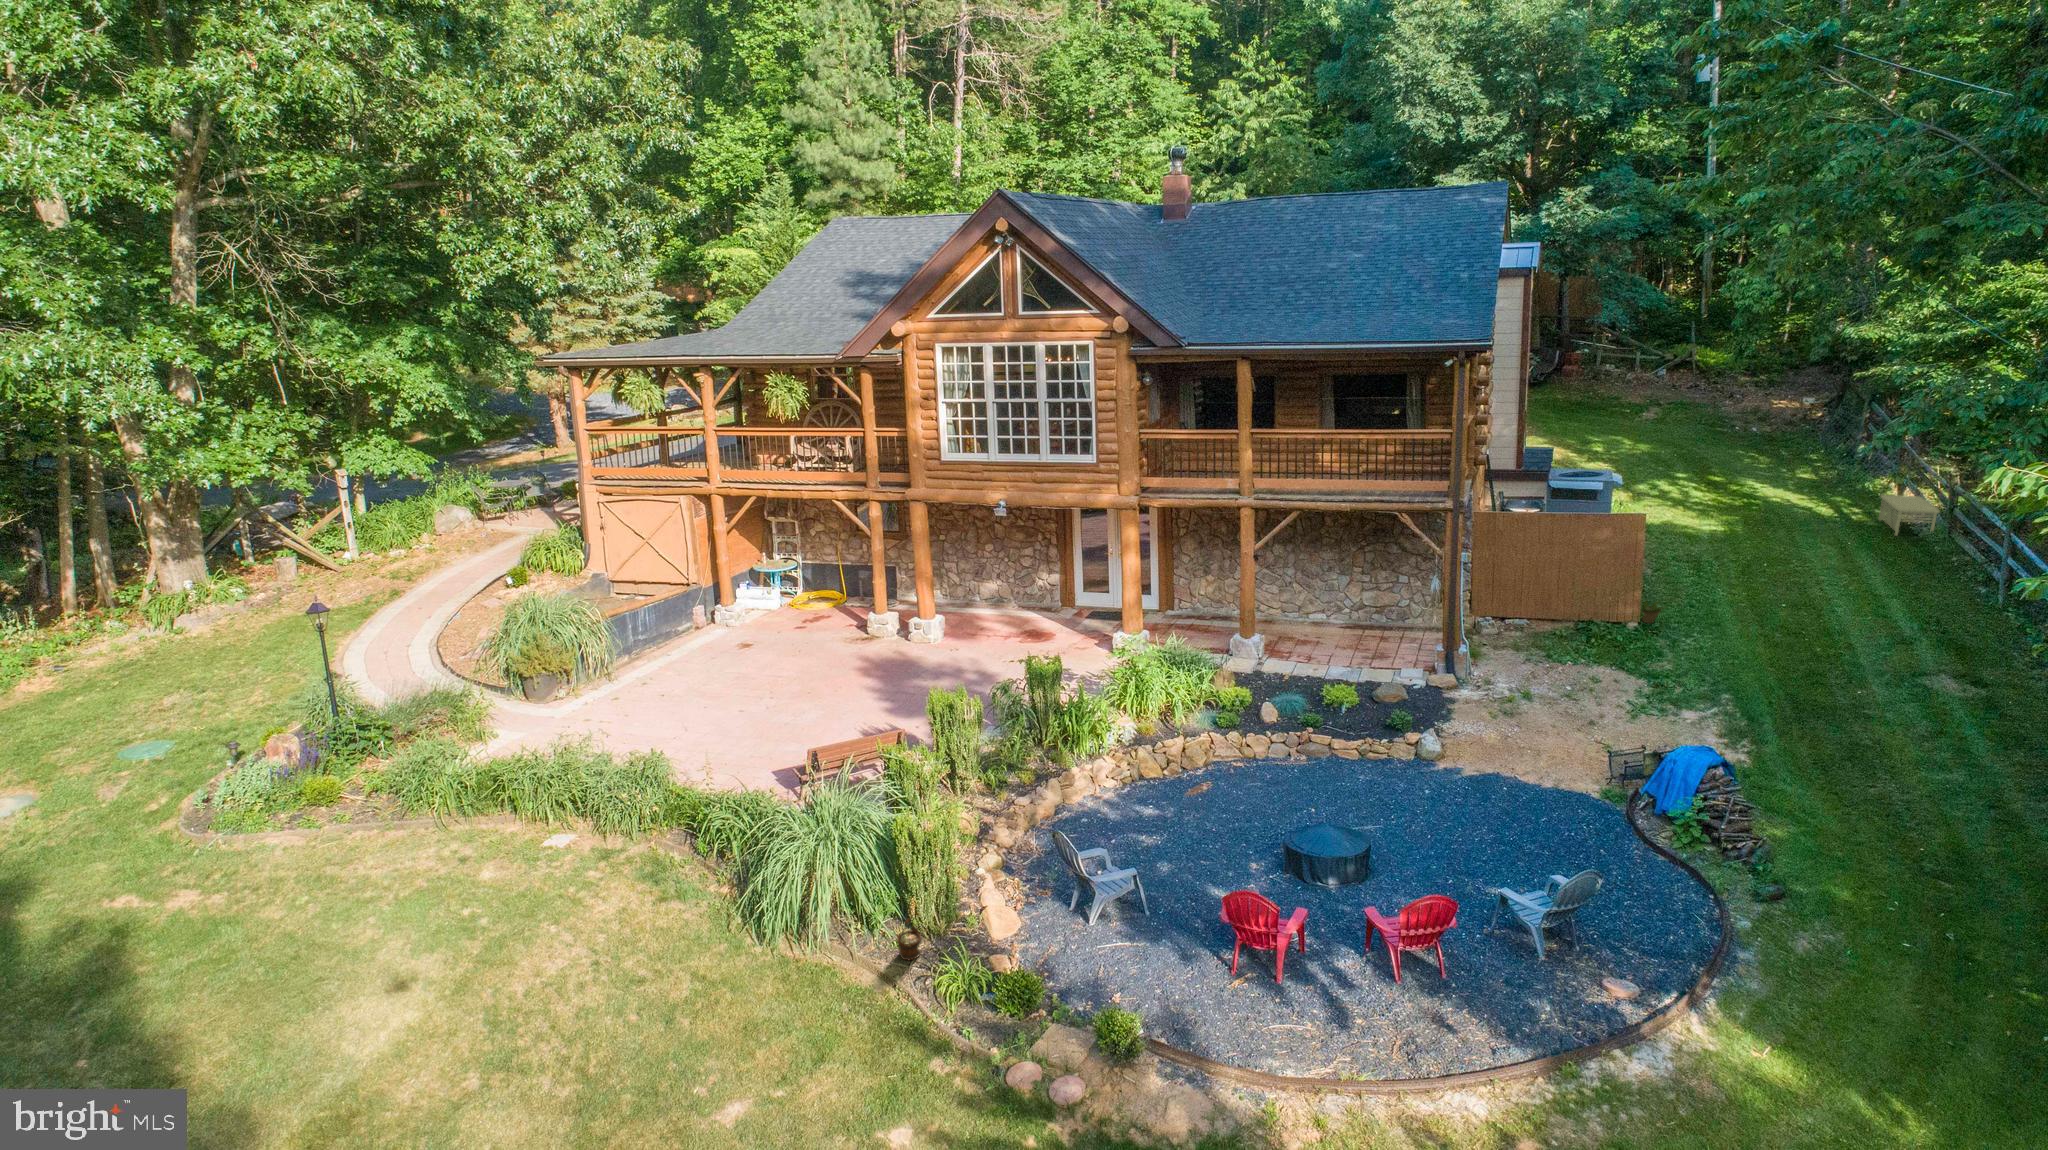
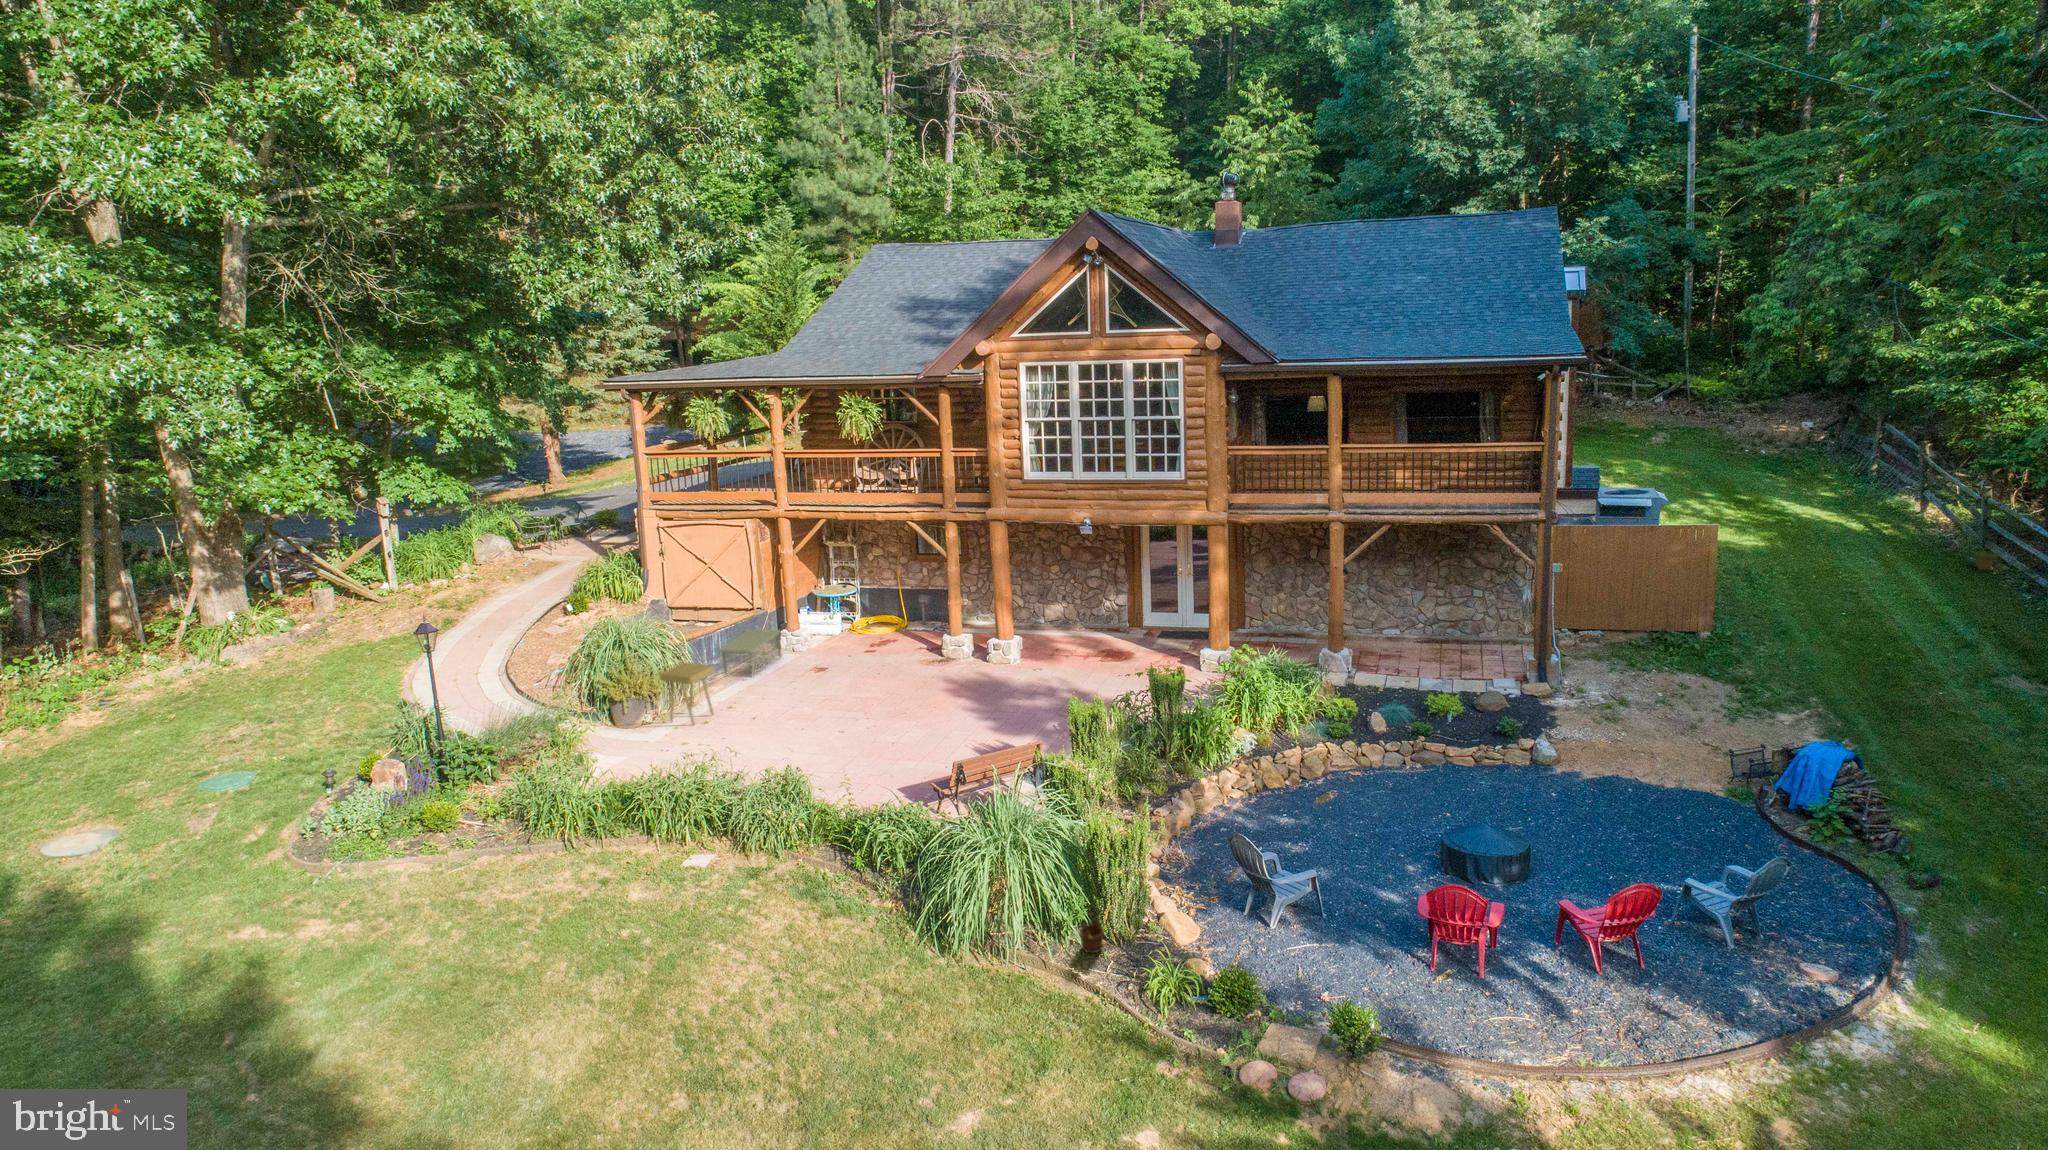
storage bench: present [1879,495,1940,536] -> present [719,629,781,677]
decorative plant: present [1642,599,1665,623] -> present [1972,551,1999,570]
side table: none [564,642,623,706] -> present [659,662,713,725]

